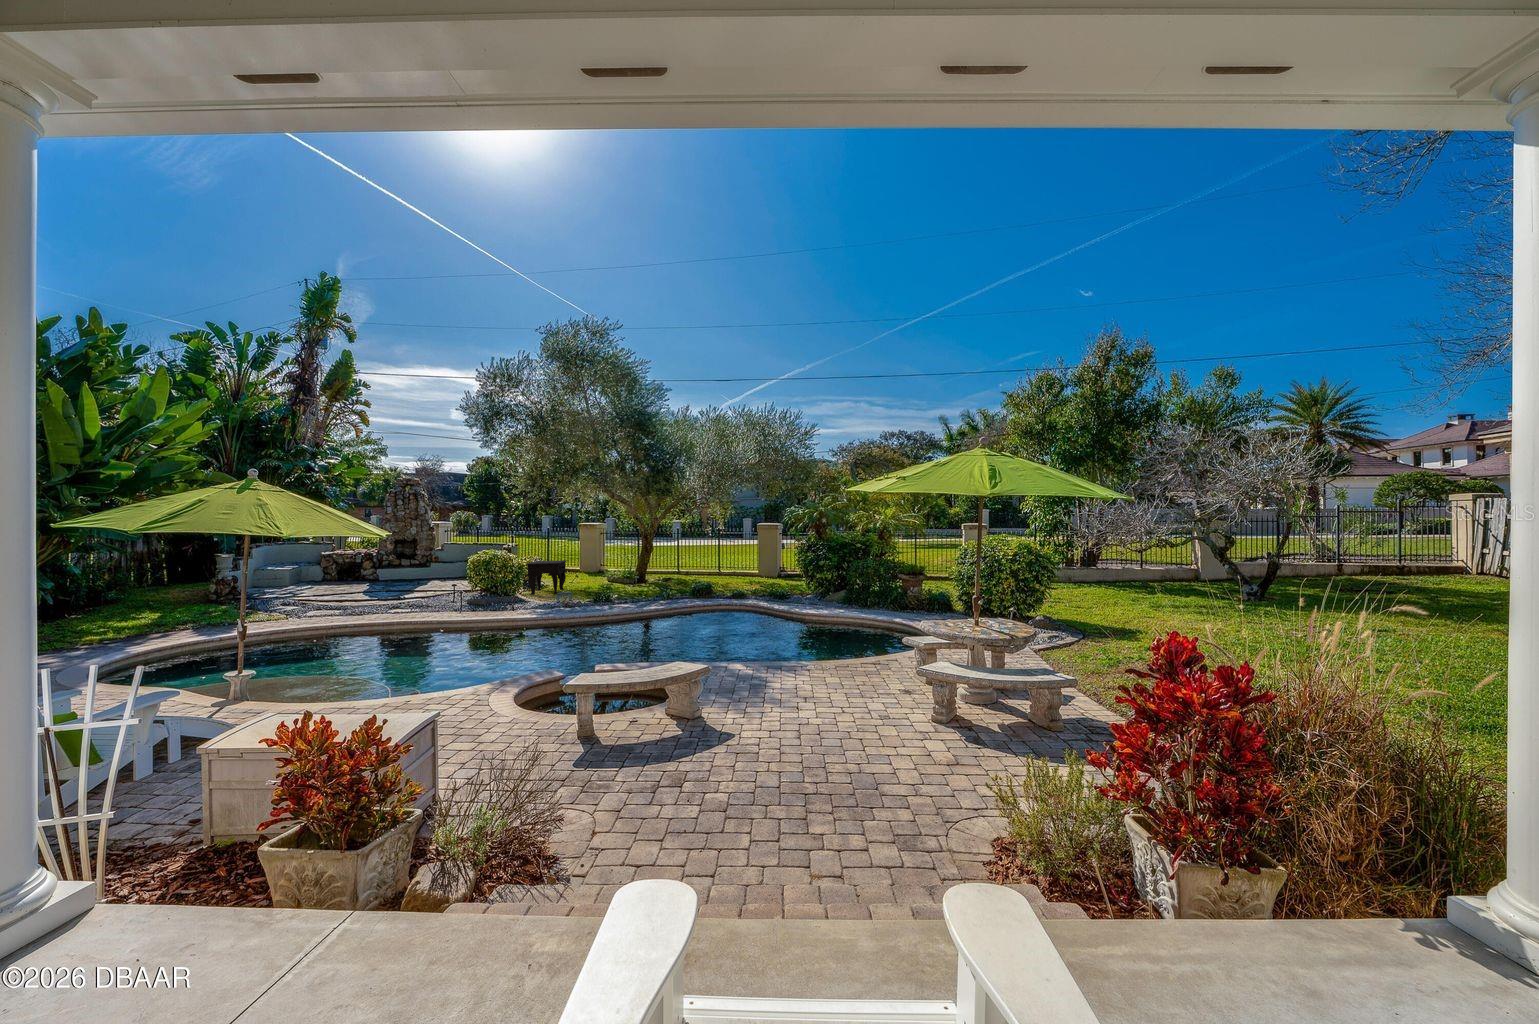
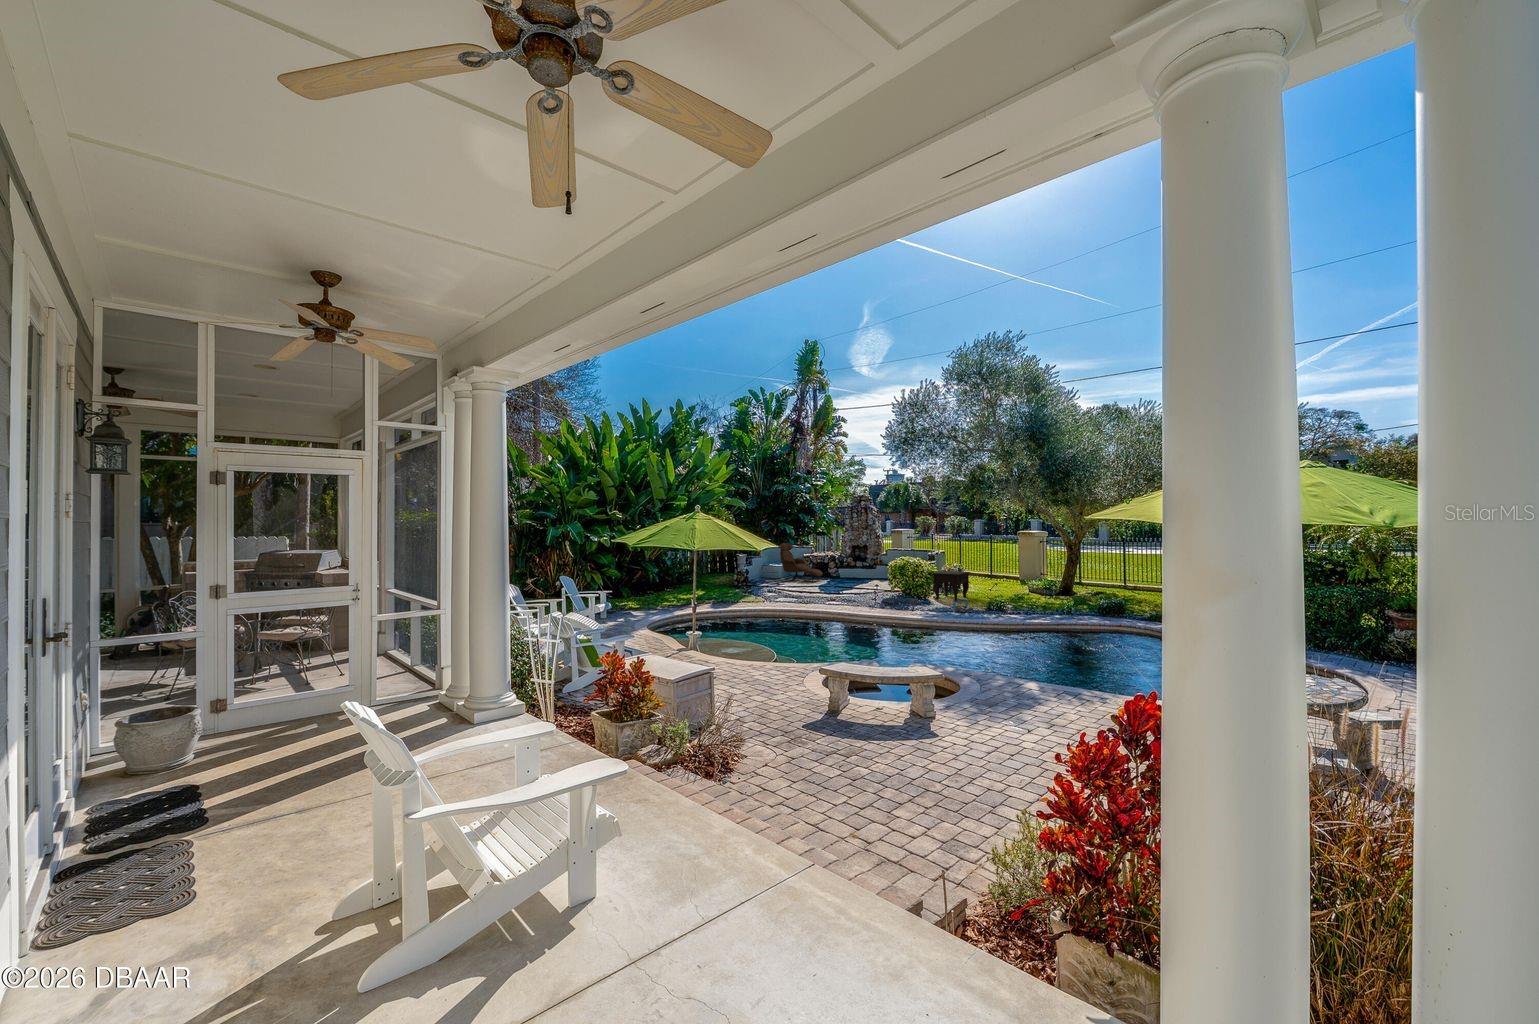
lounge chair: none [289,538,360,590] -> present [780,543,823,582]

